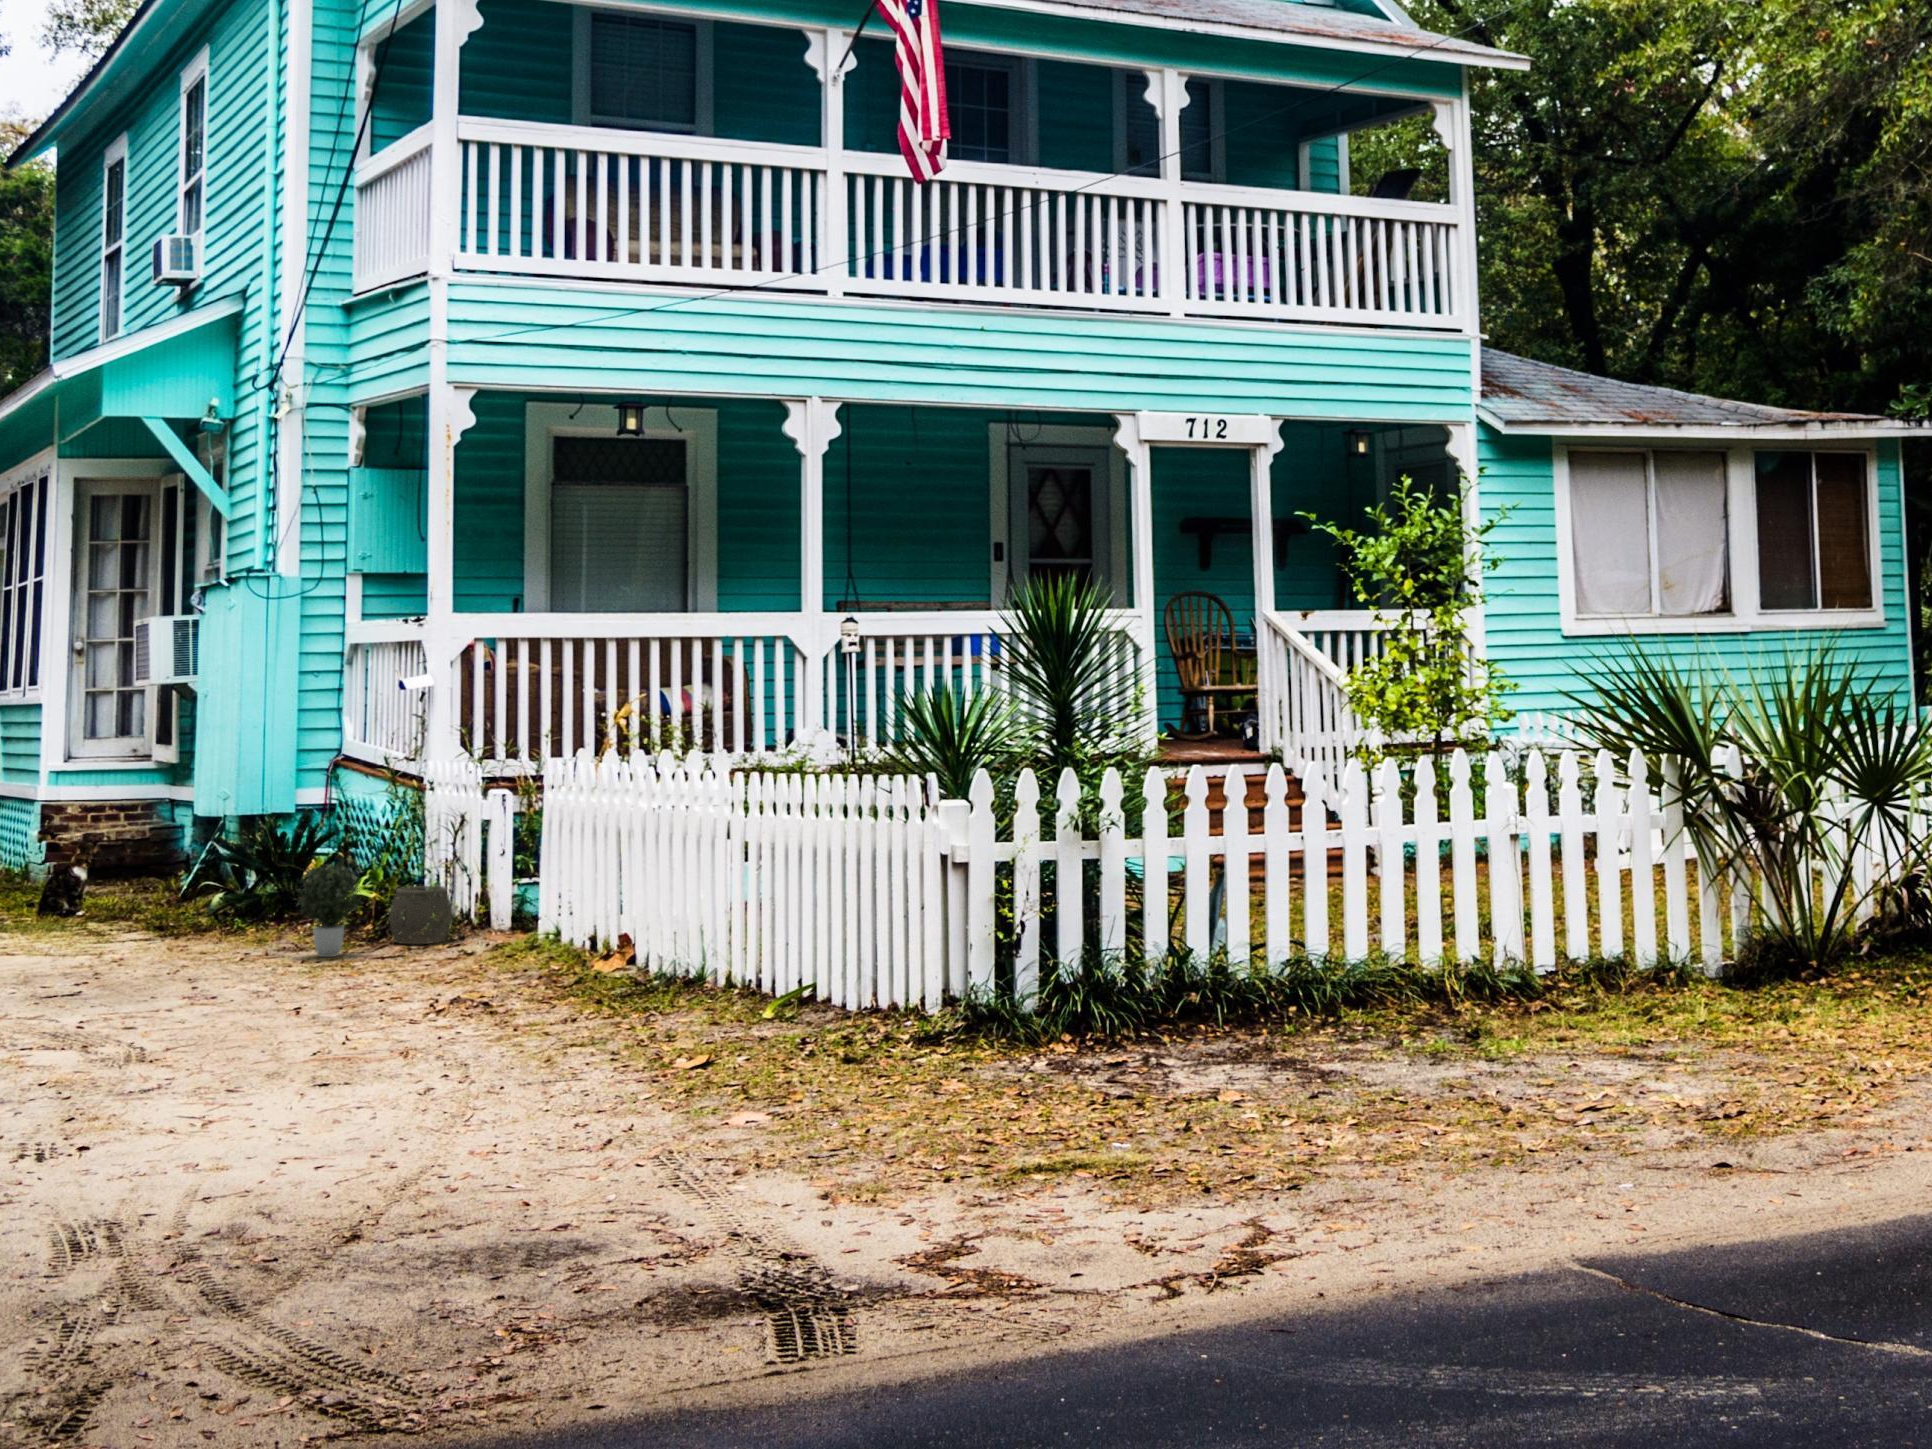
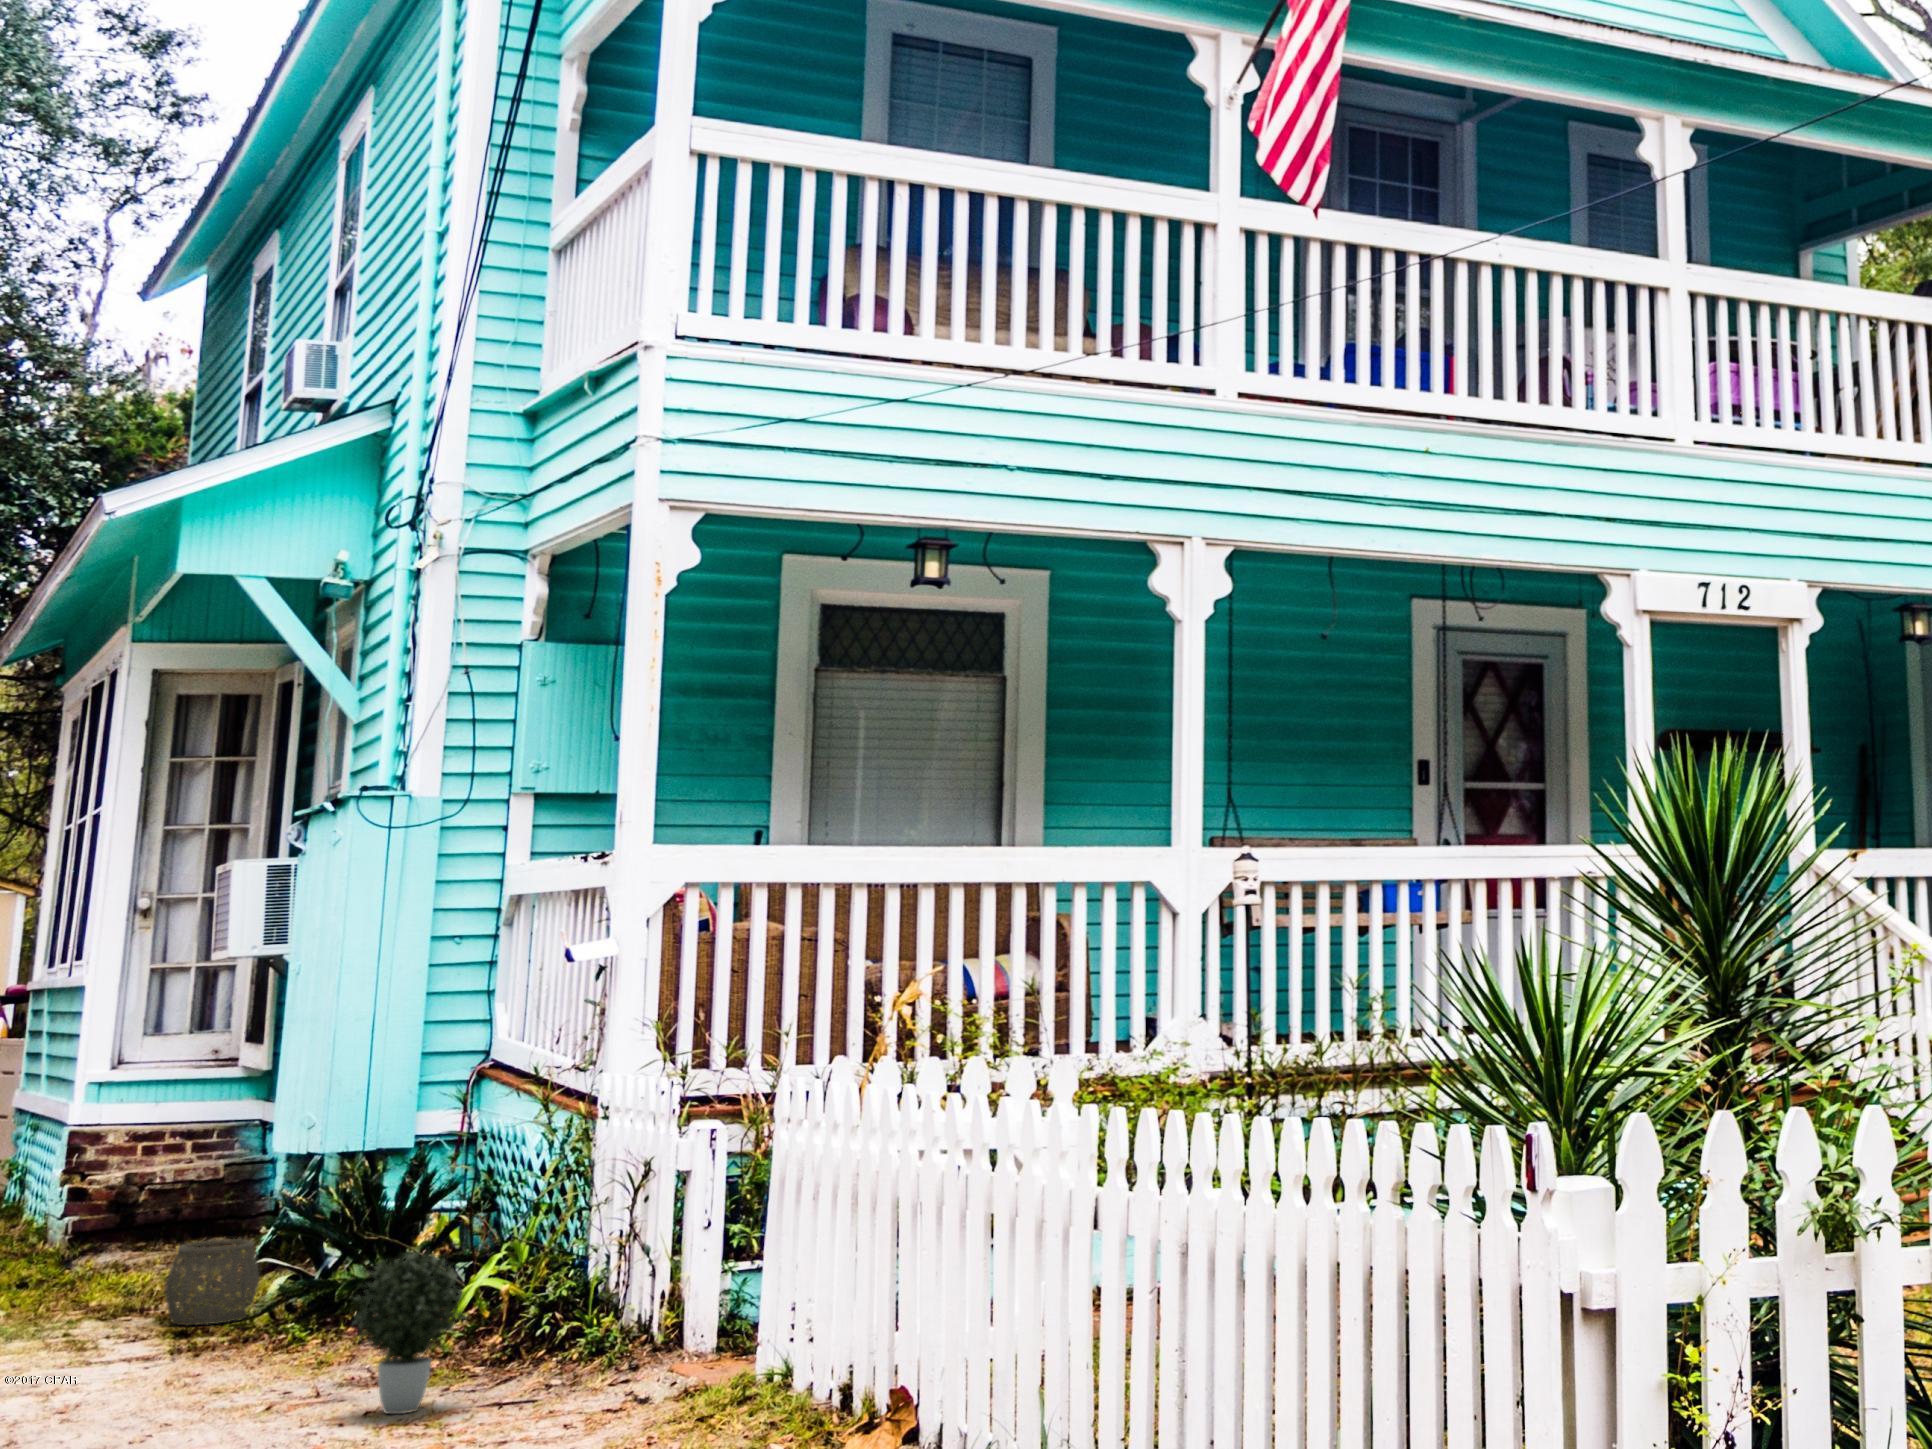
woven basket: present [390,886,452,944] -> present [165,1239,259,1326]

